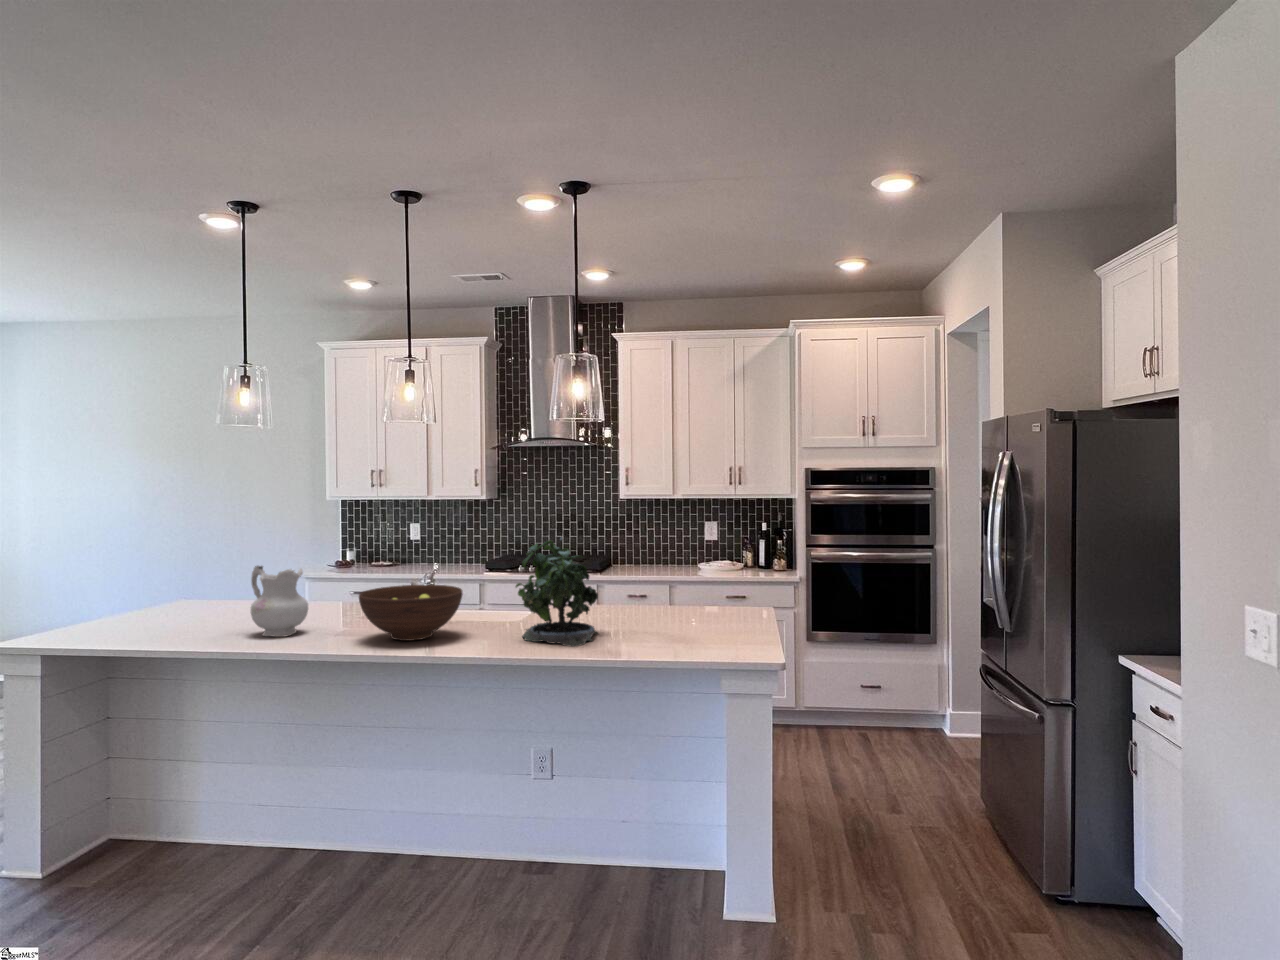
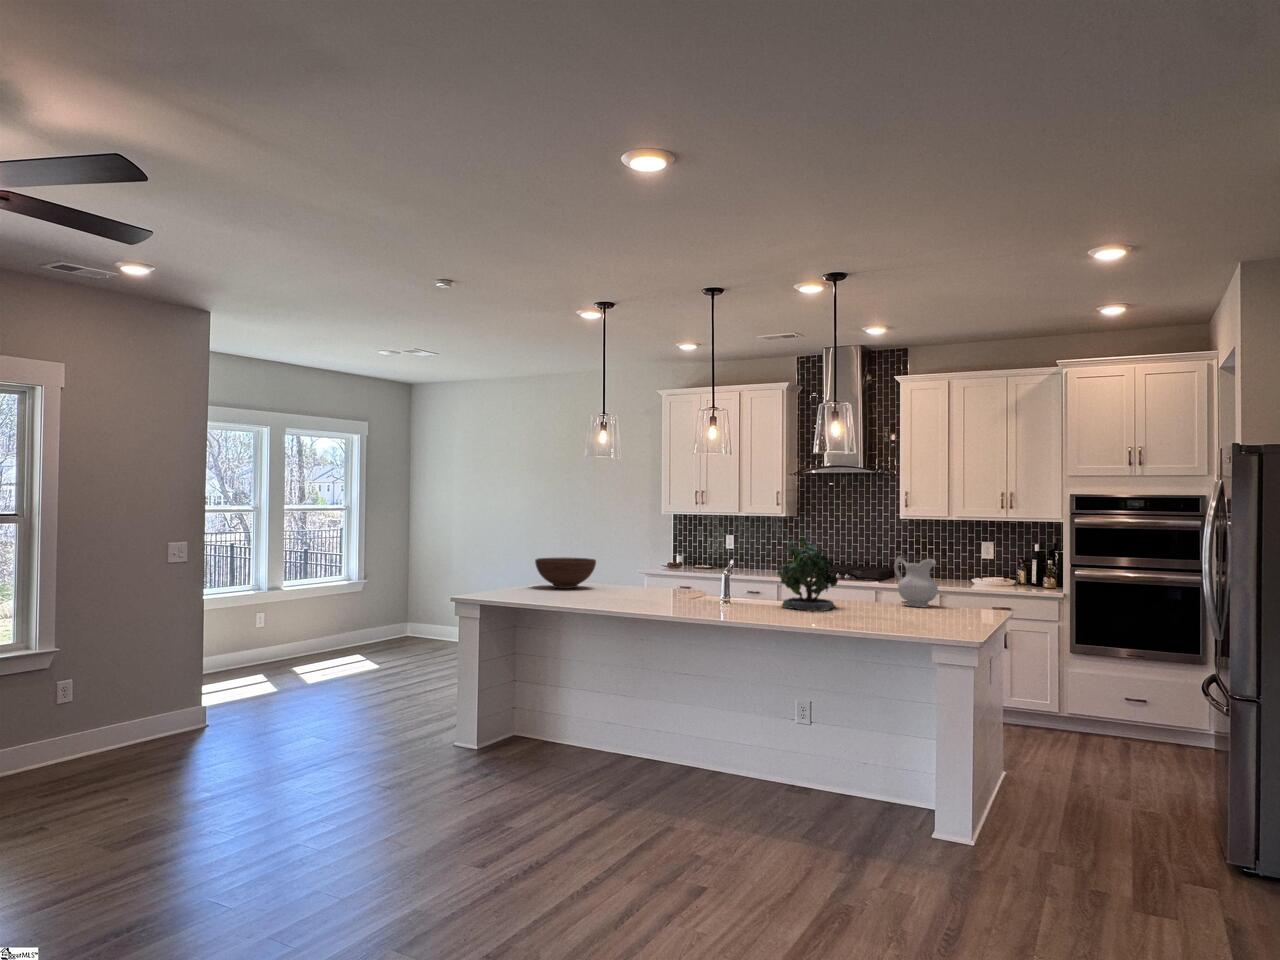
ceramic pitcher: present [251,566,308,637] -> present [894,556,938,607]
fruit bowl: present [359,585,462,641] -> present [535,557,596,589]

